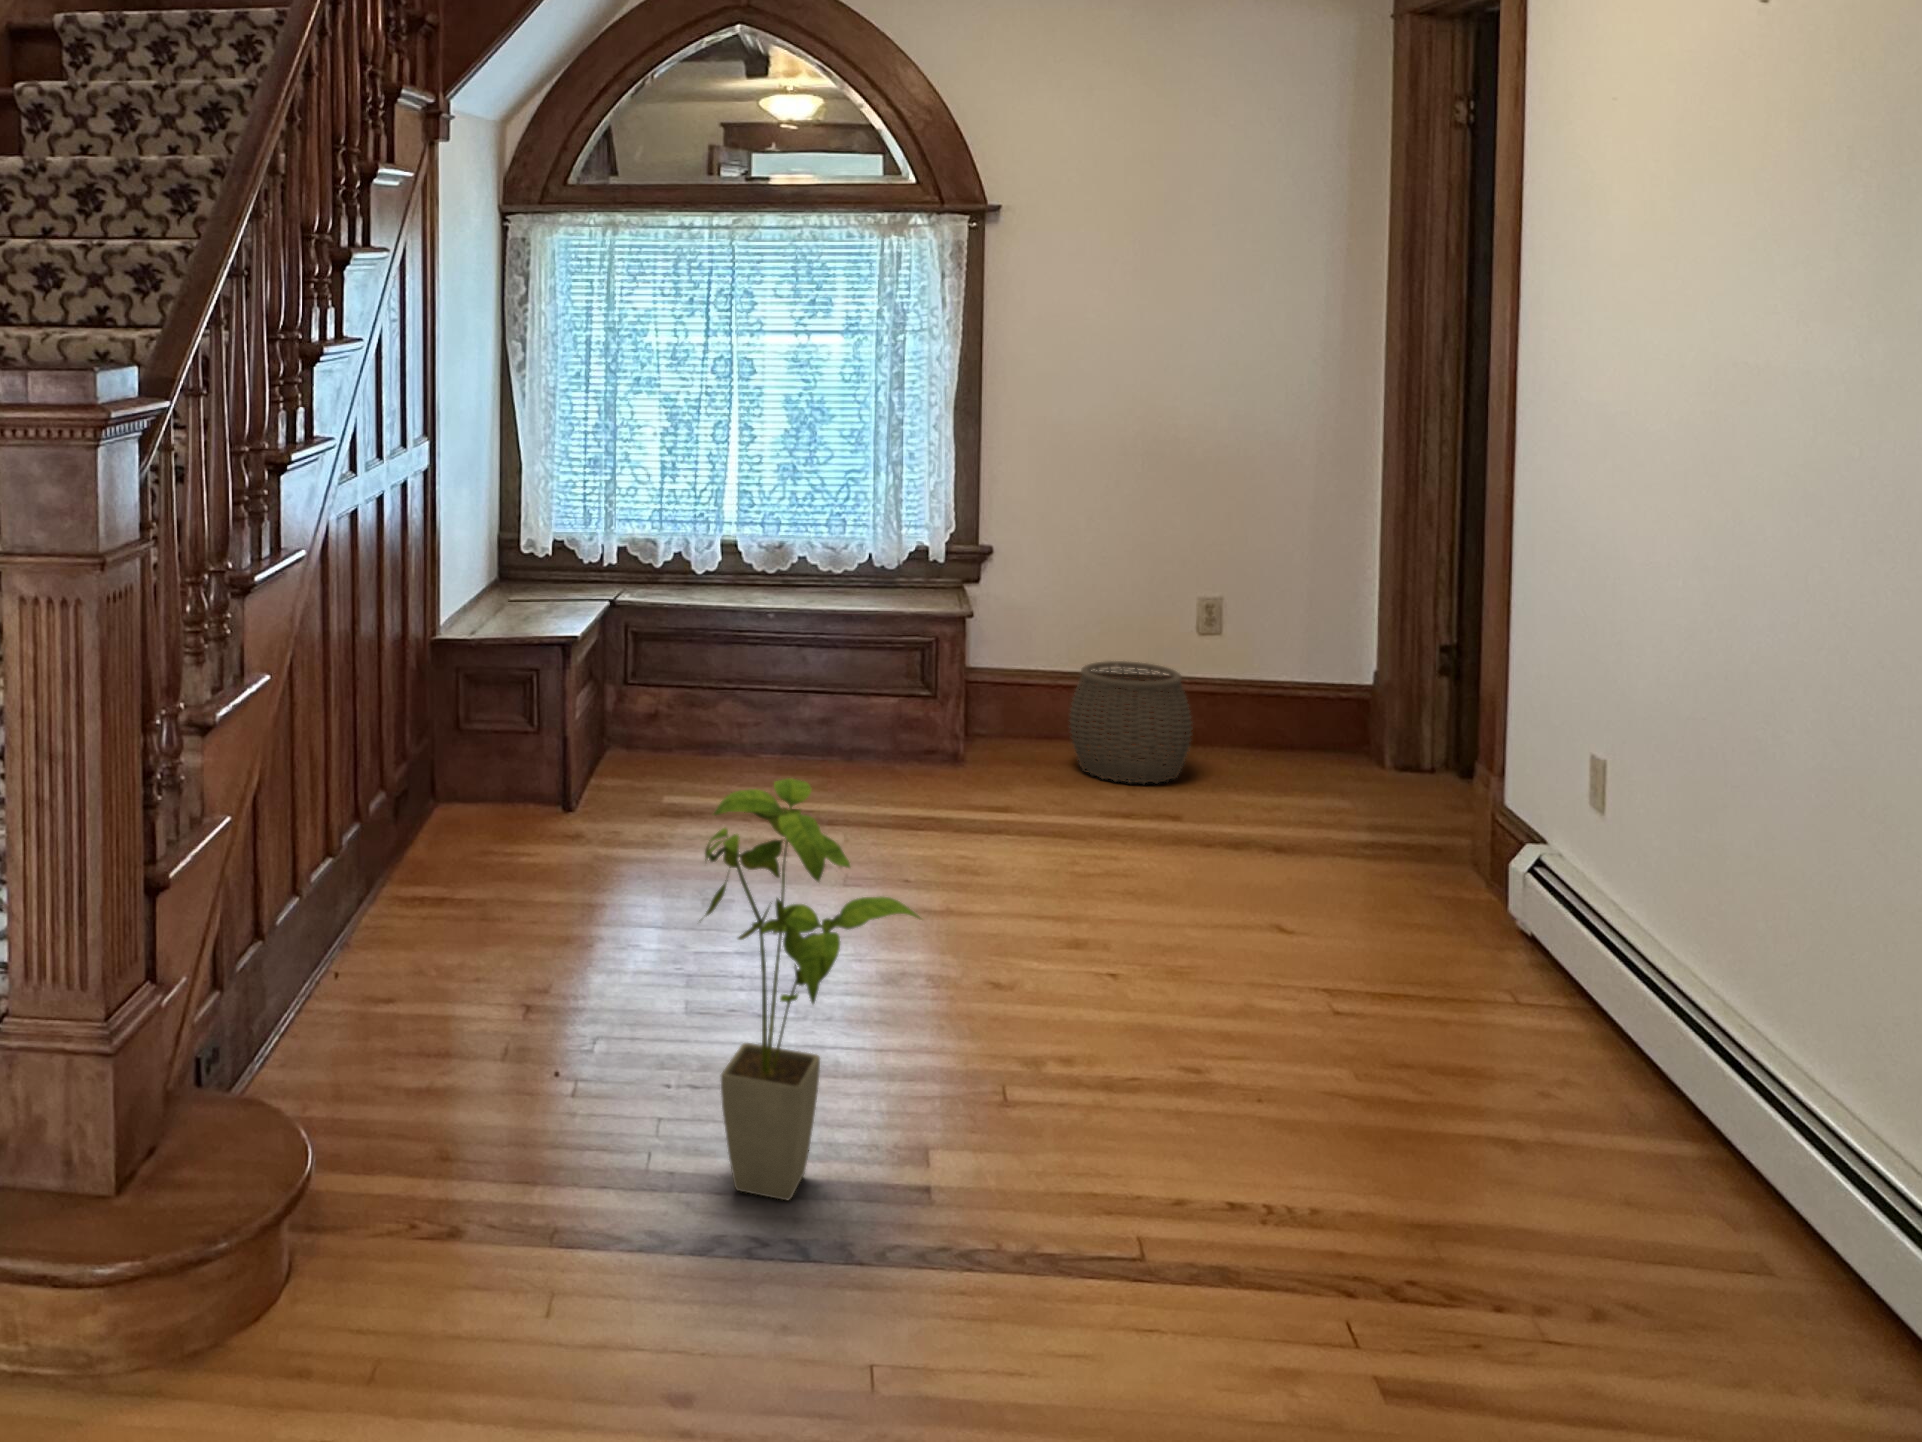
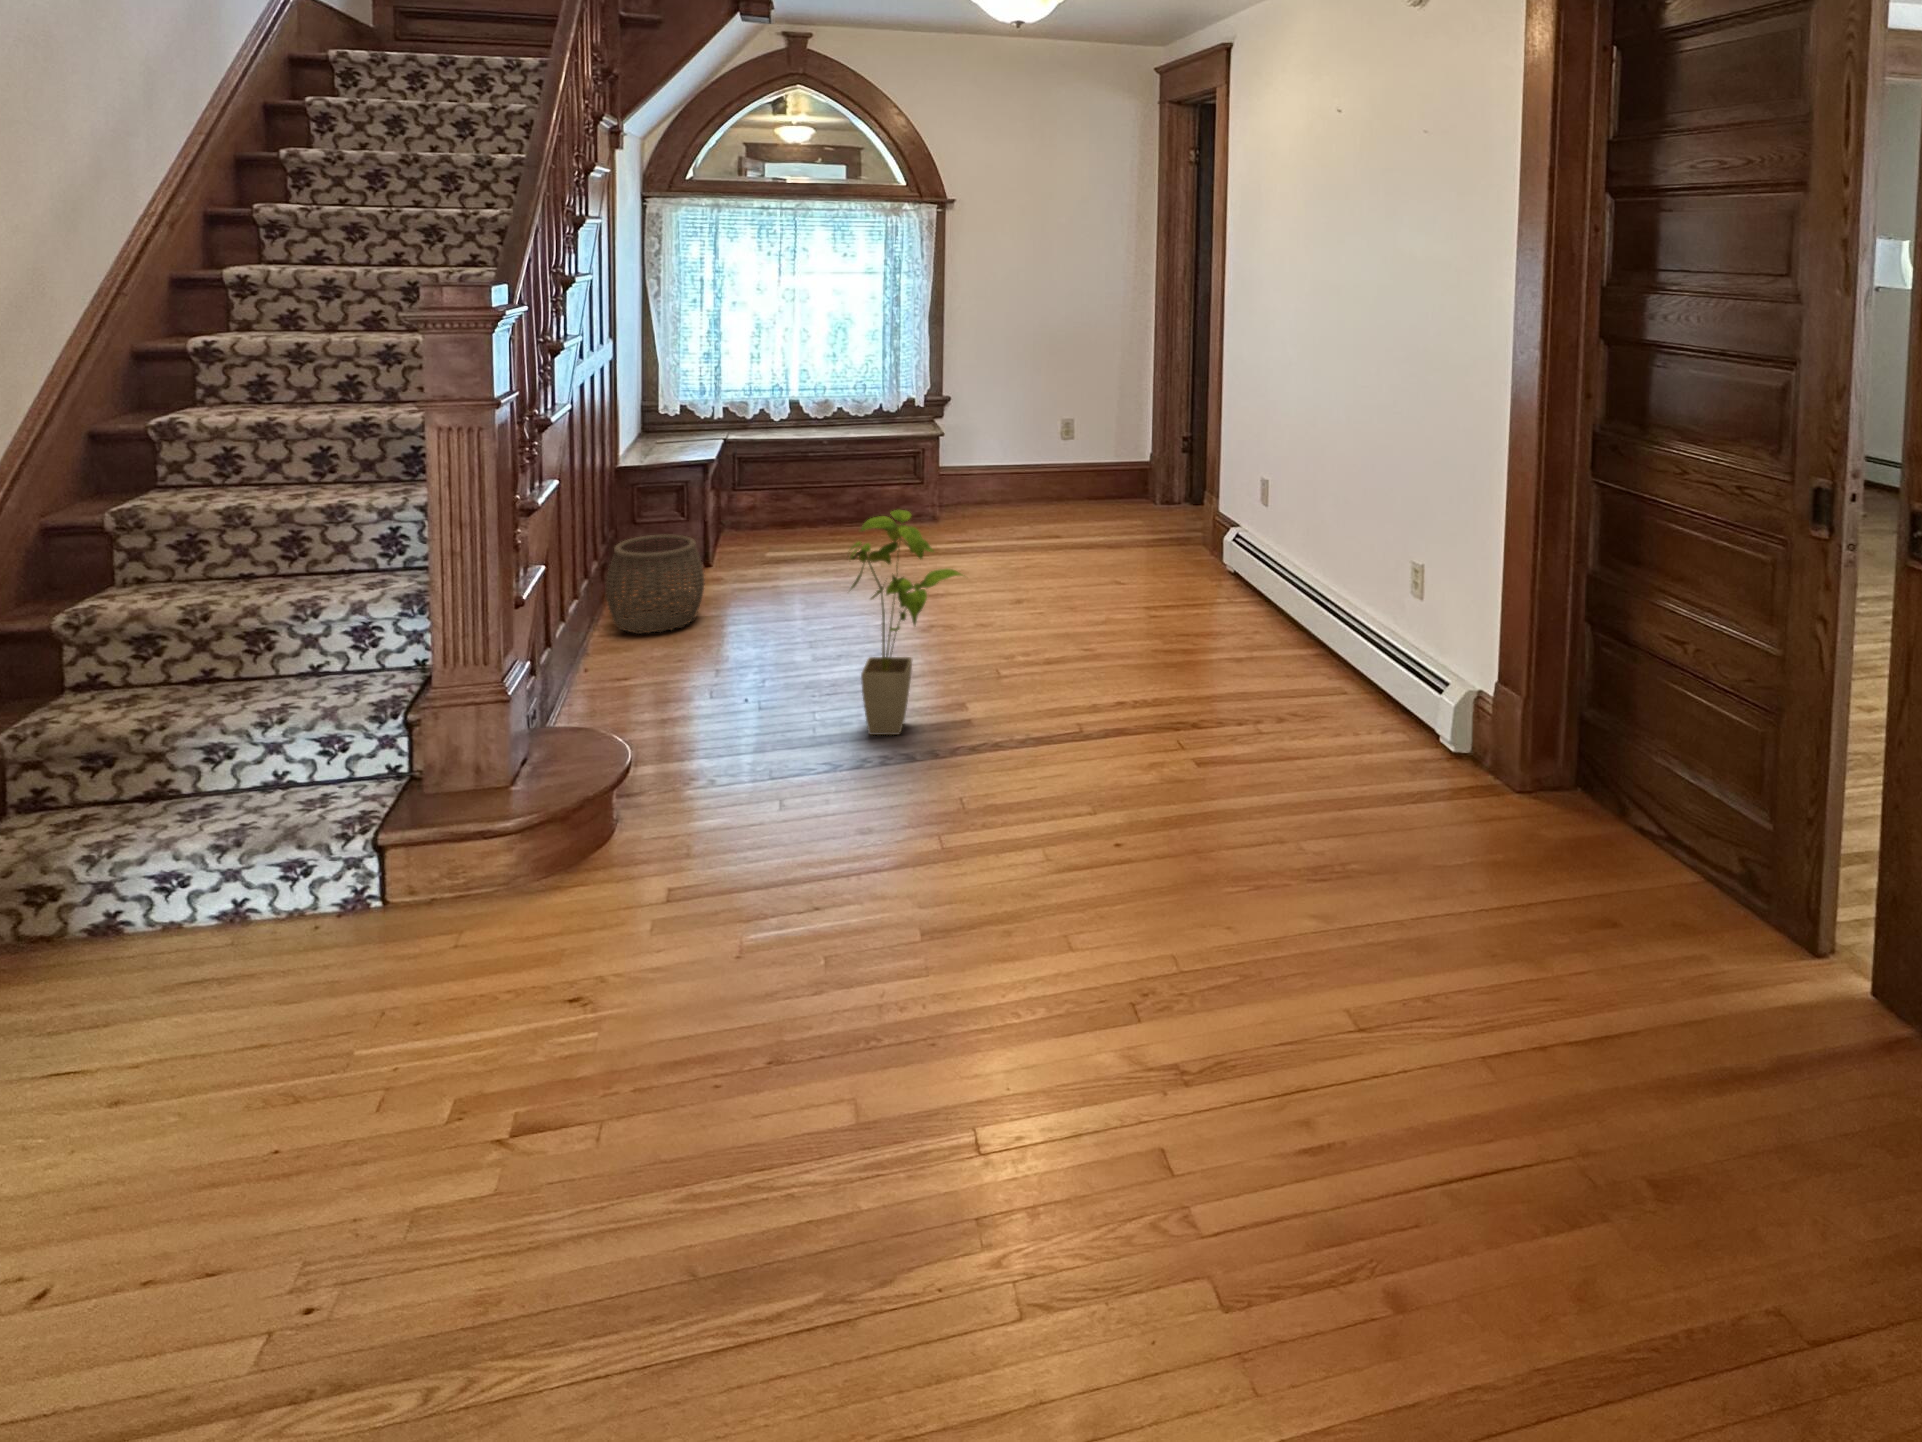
woven basket: present [1069,661,1192,784] -> present [605,534,705,634]

